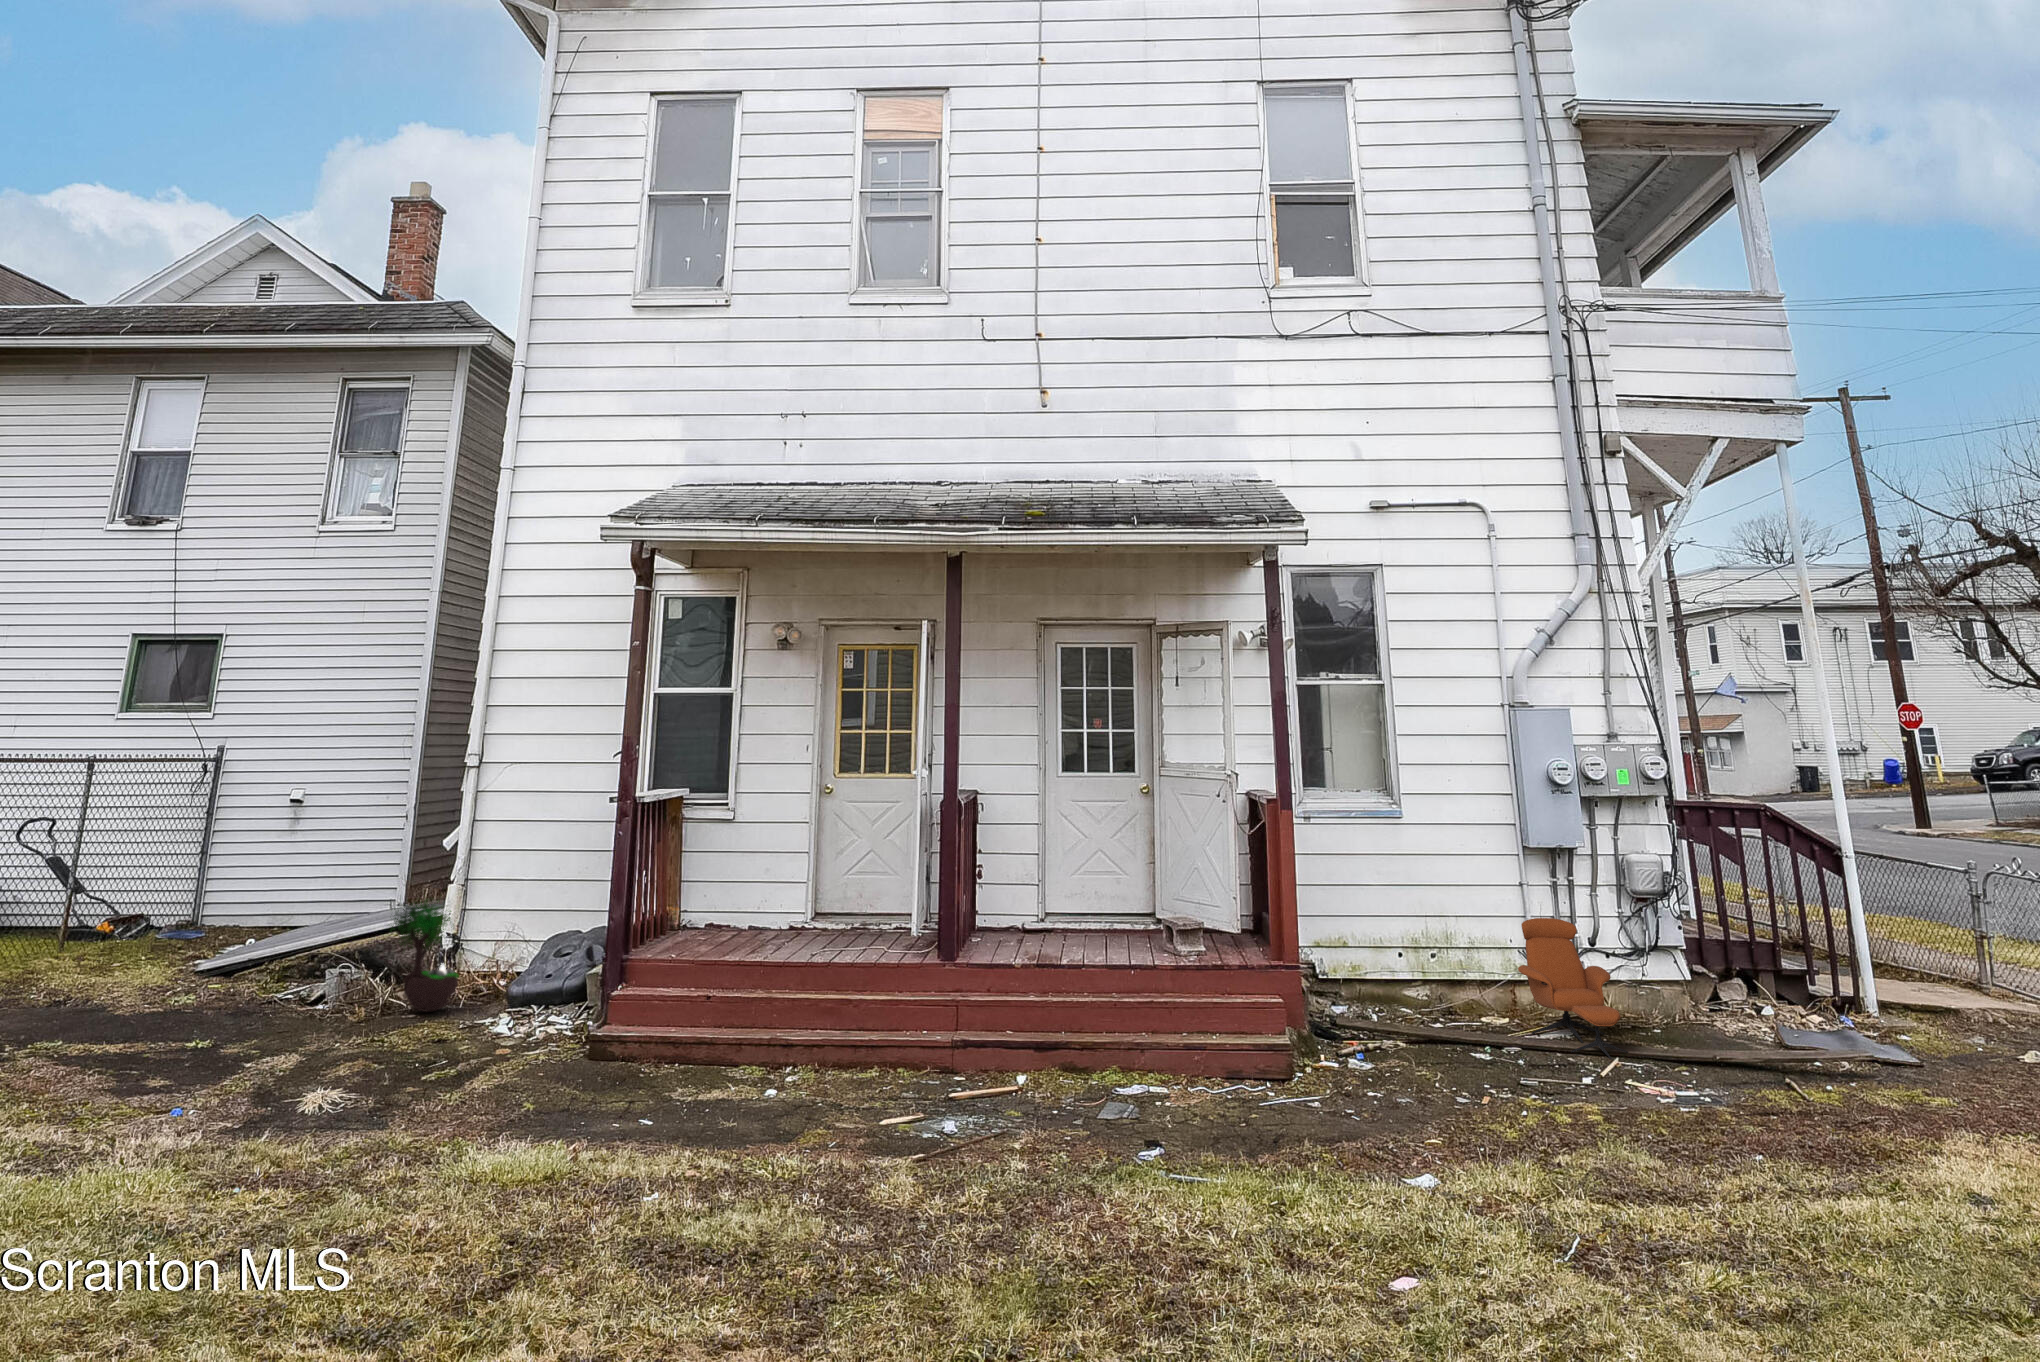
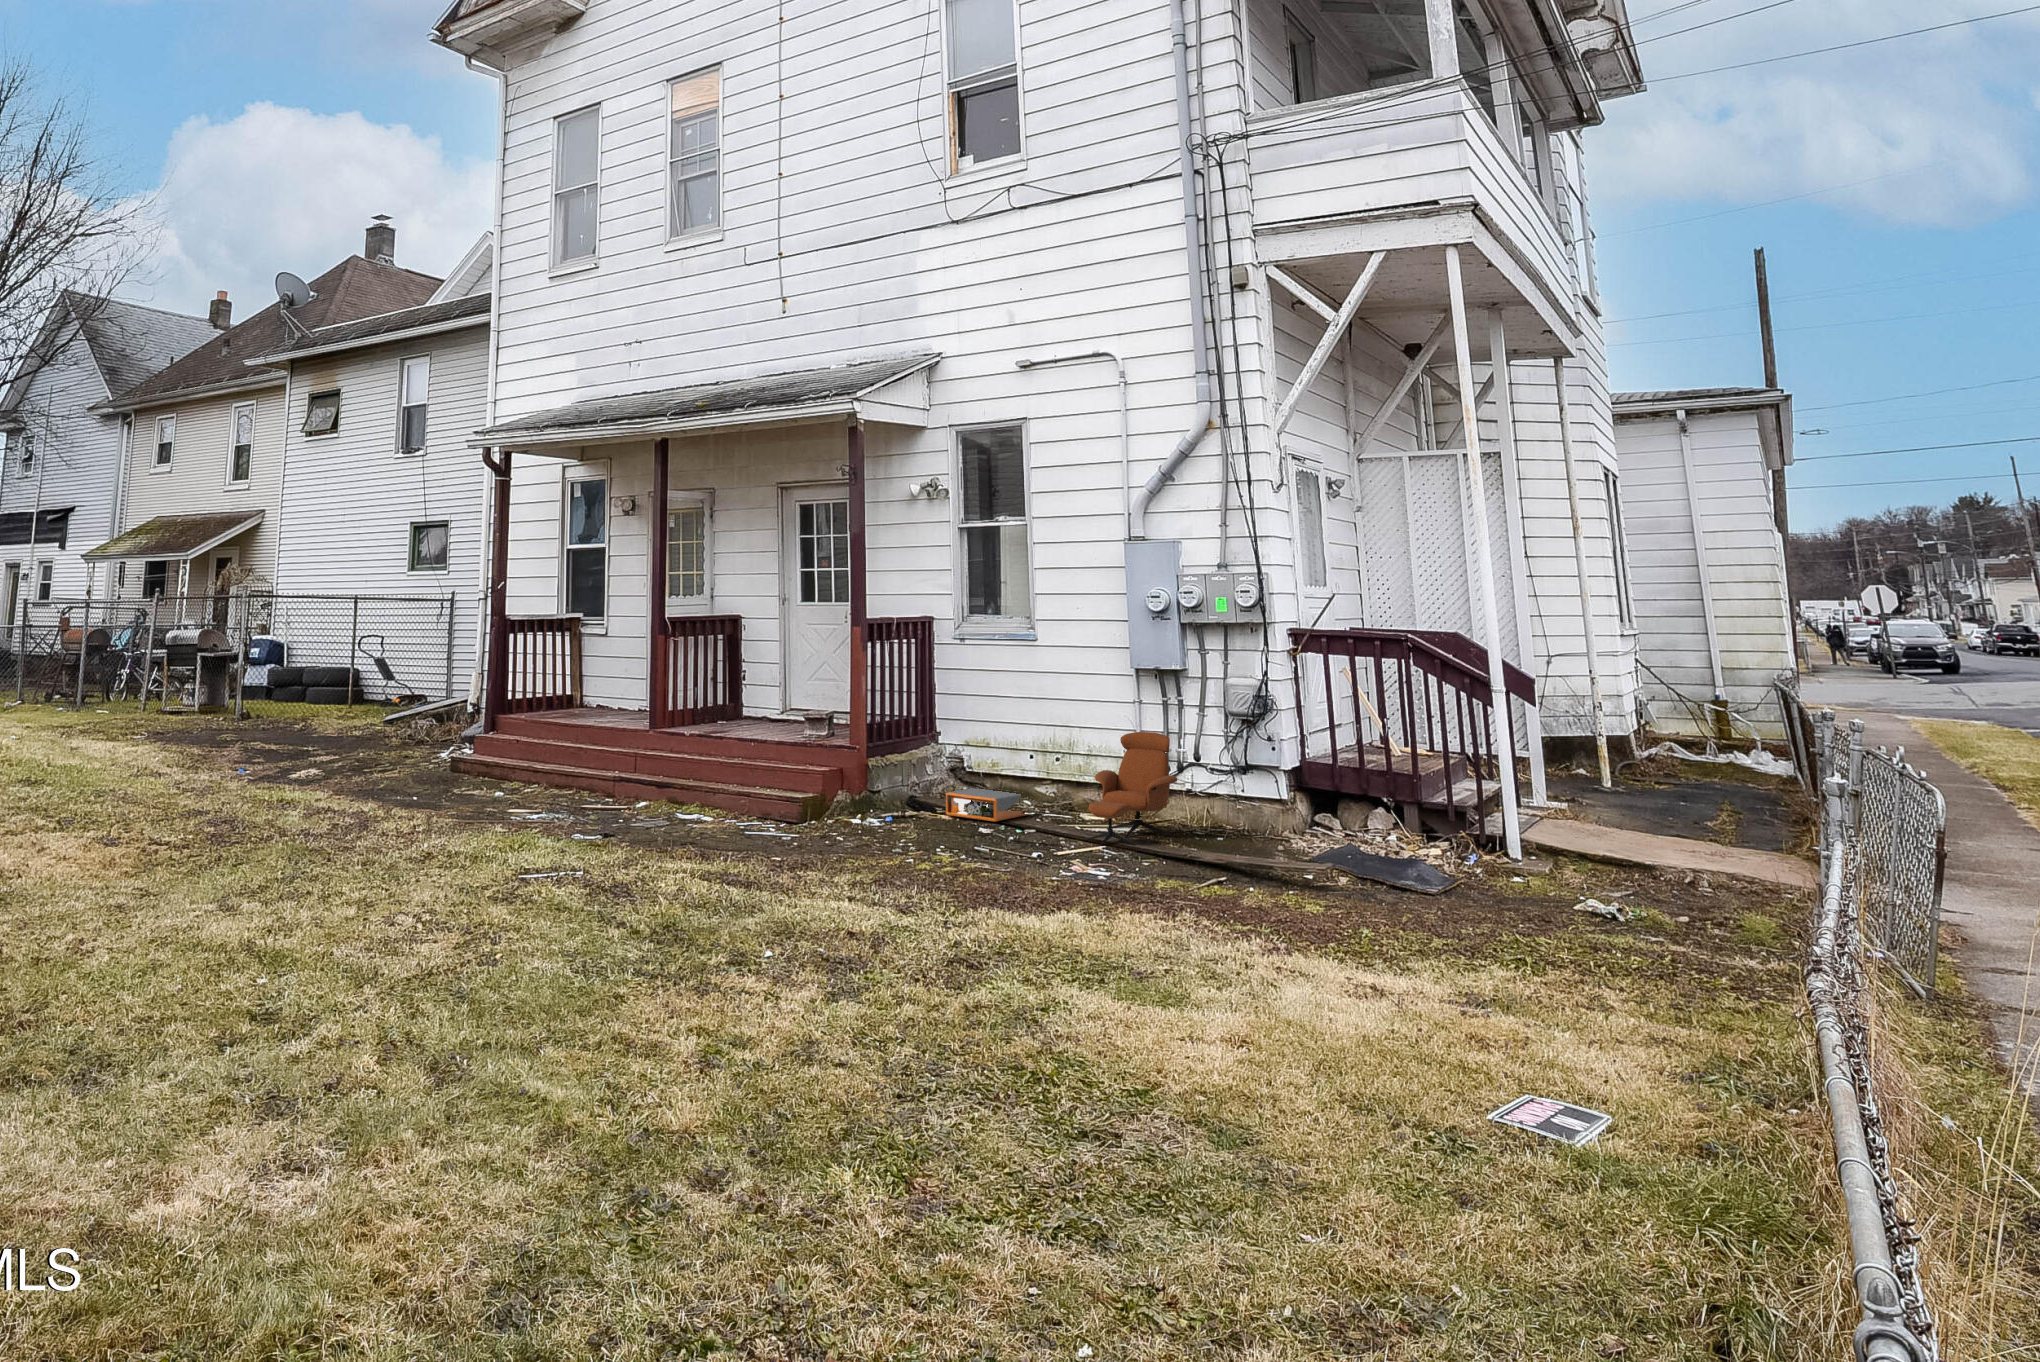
potted tree: present [392,899,459,1012] -> none [437,678,480,755]
storage box: none [1338,995,1421,1039] -> present [946,788,1027,822]

